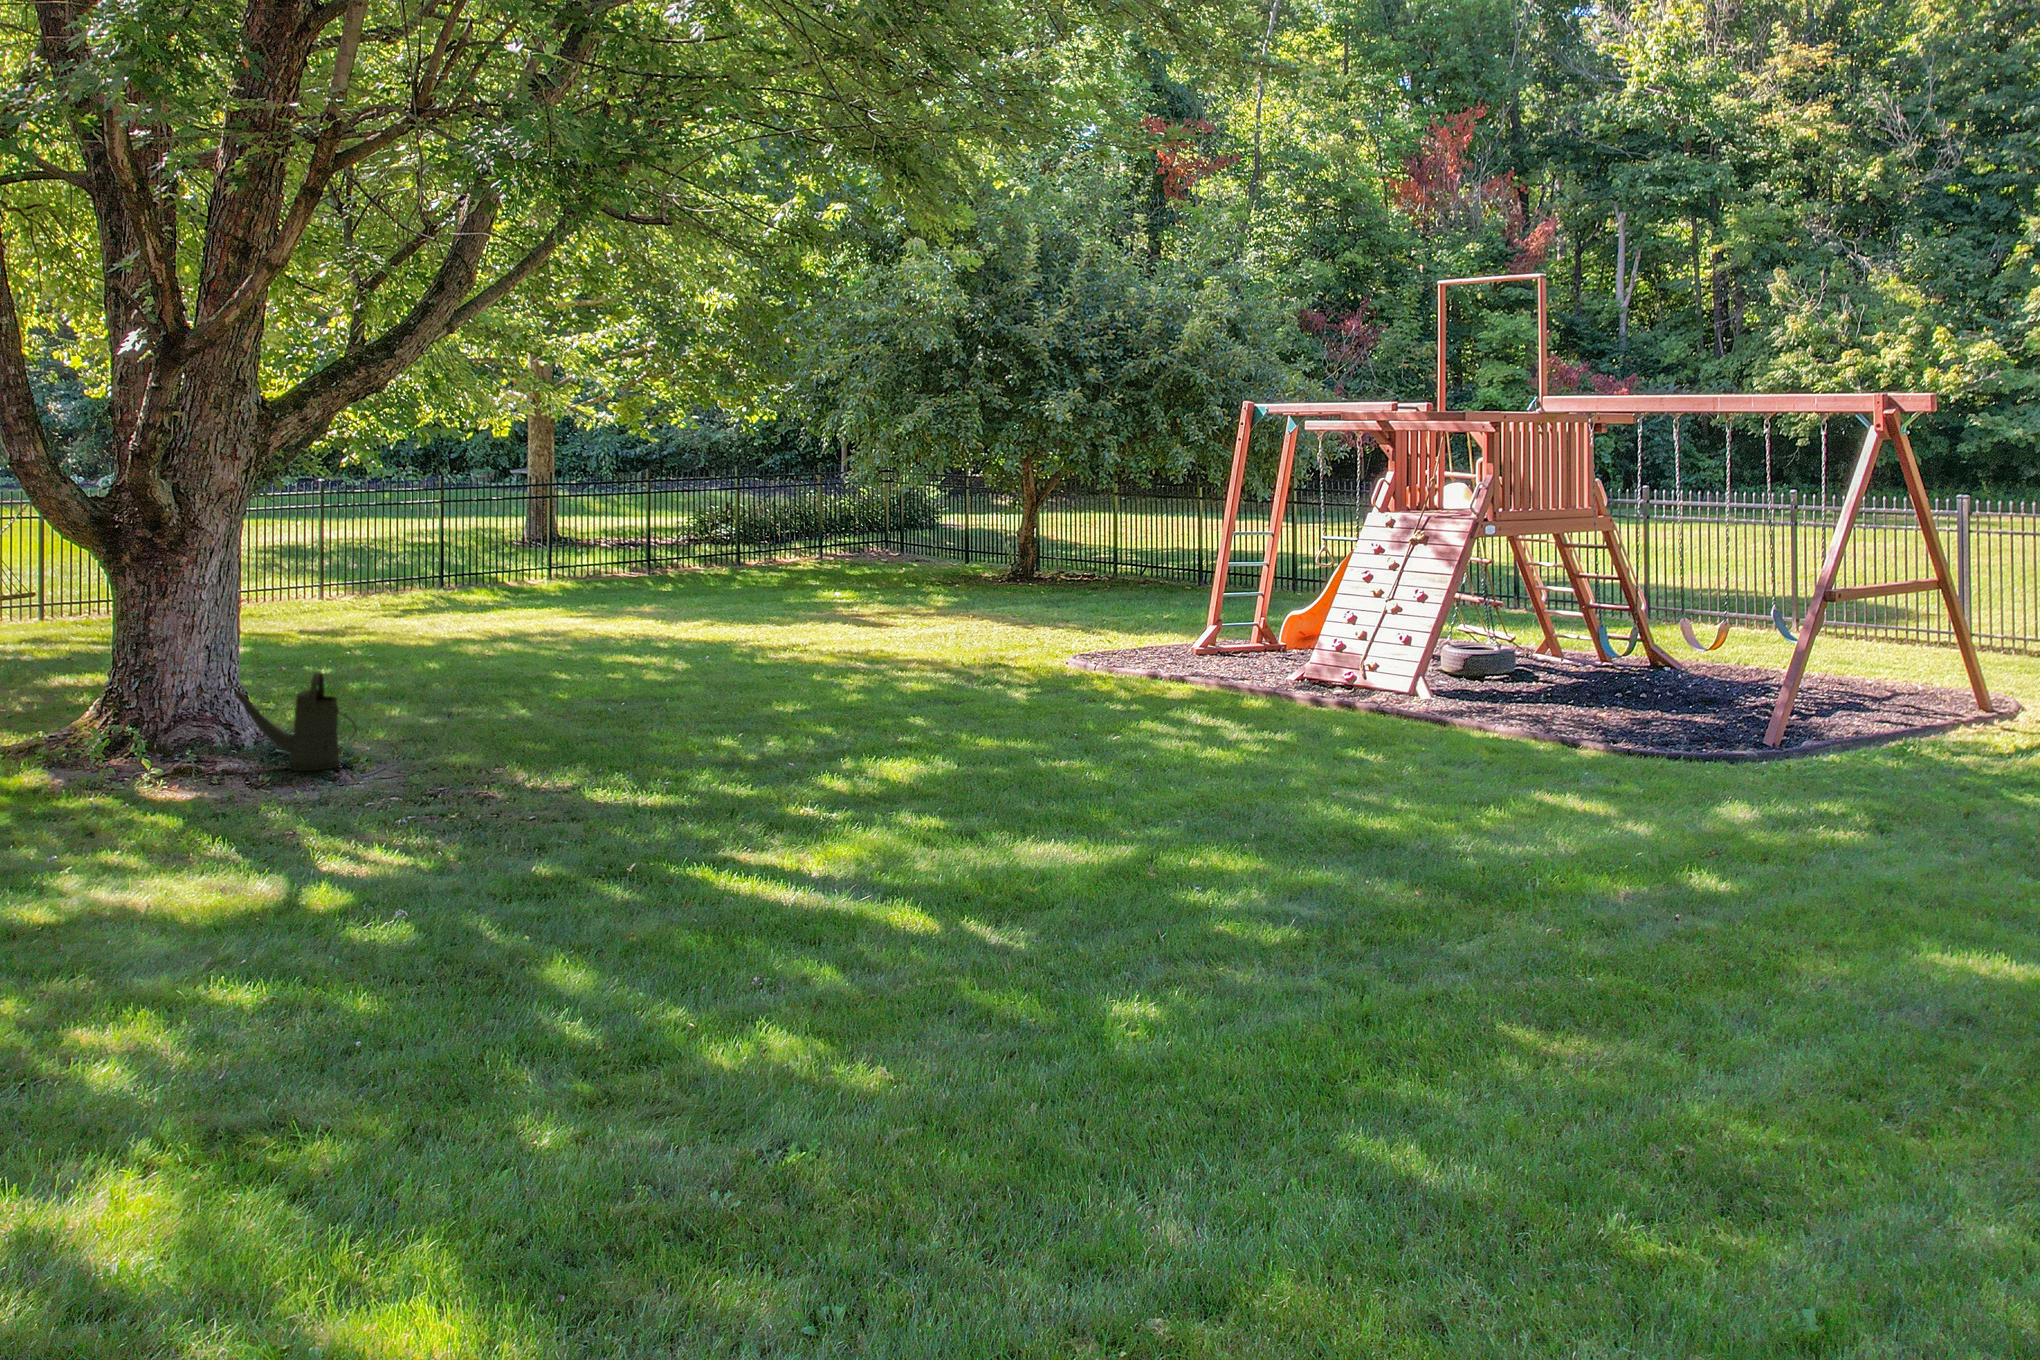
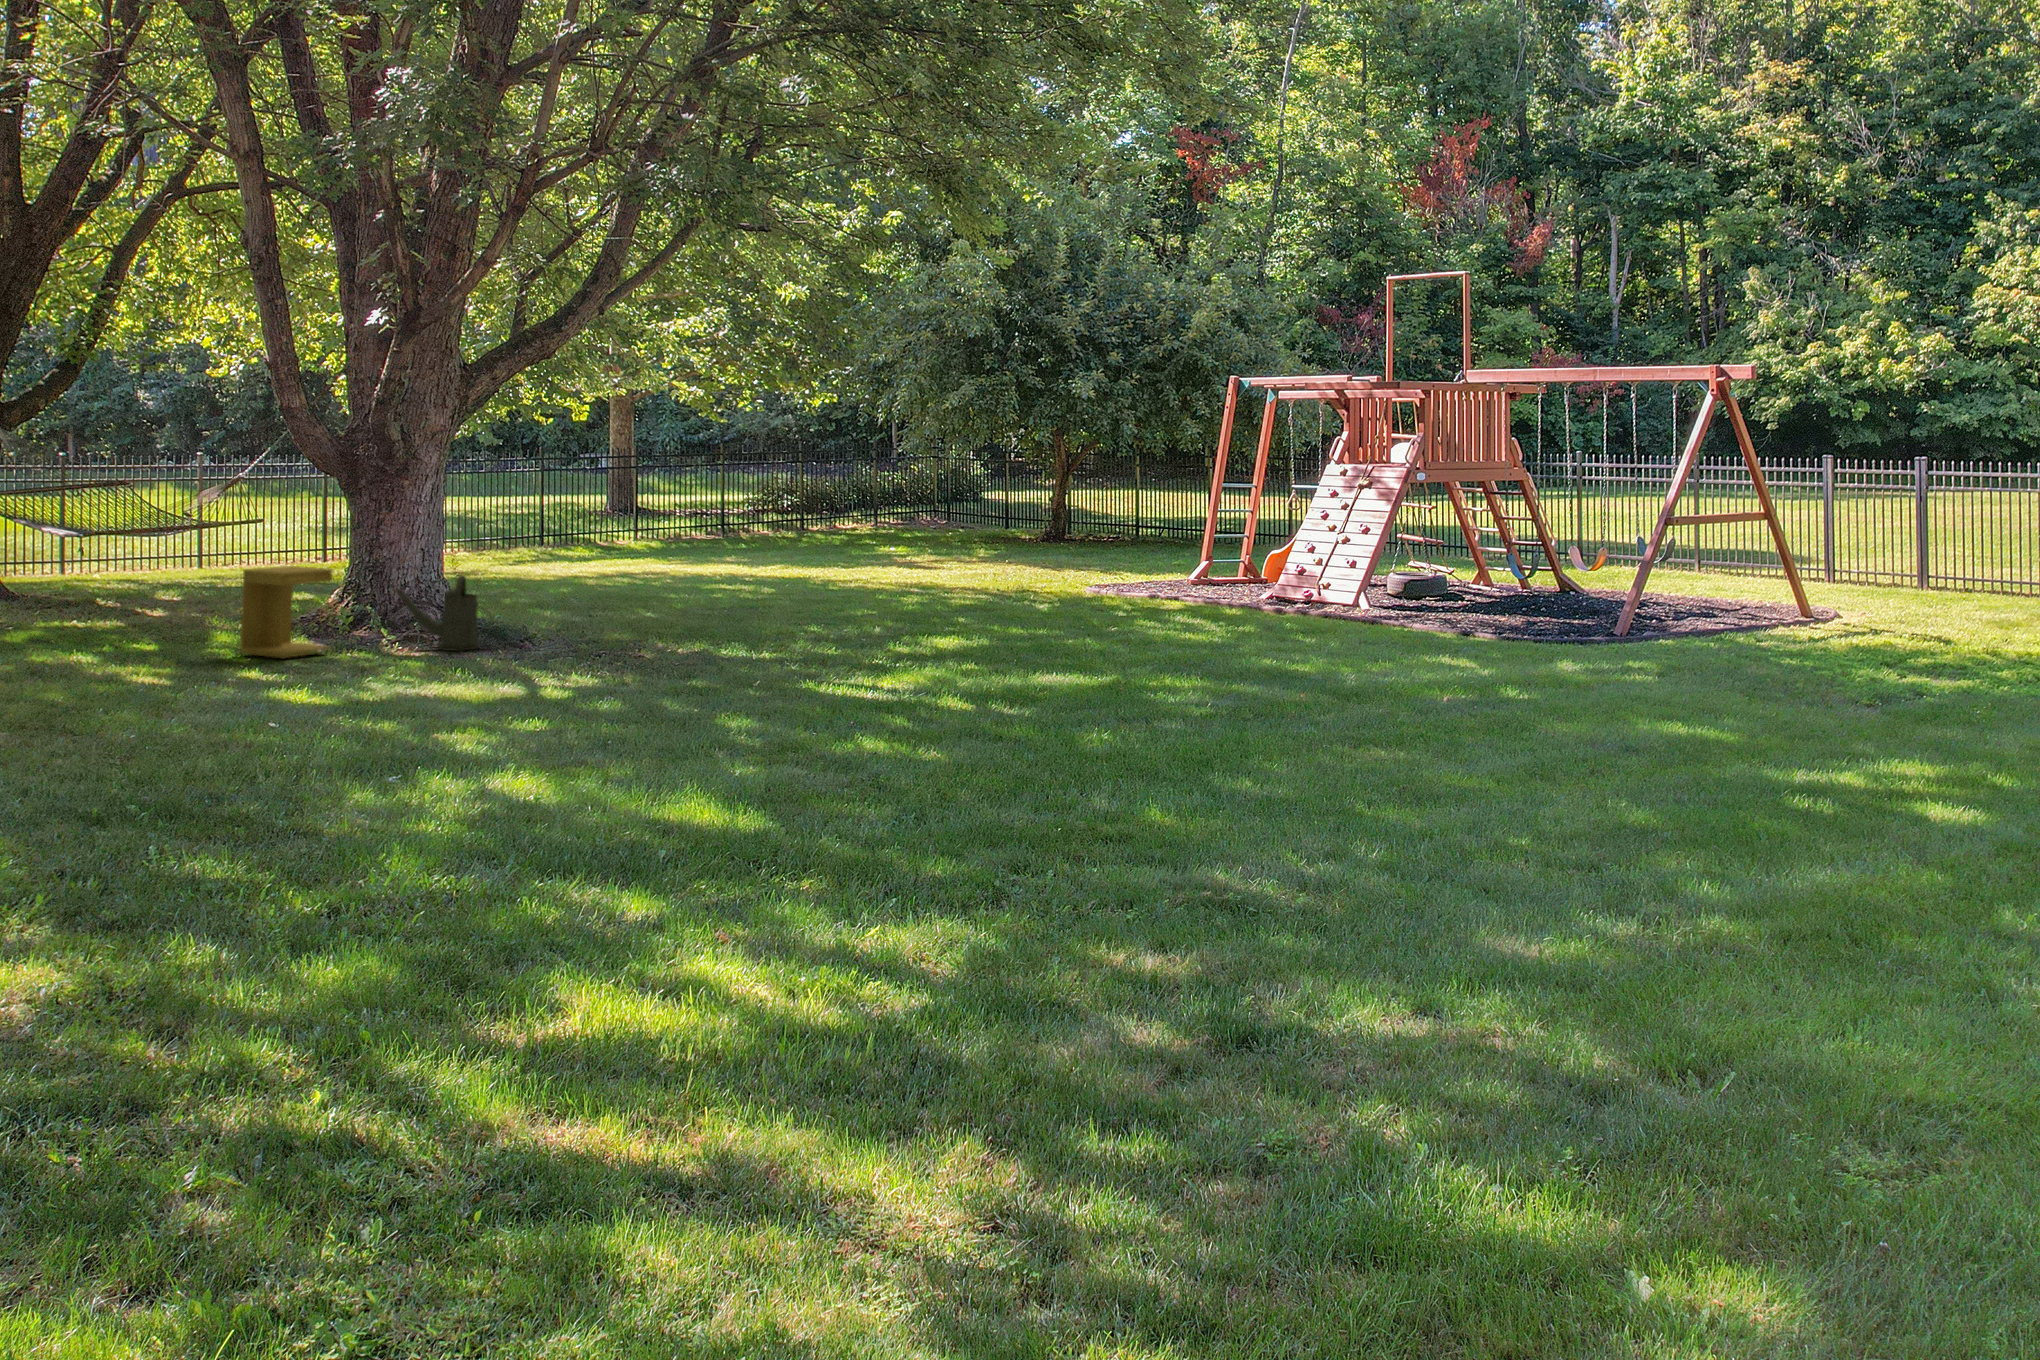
side table: none [35,662,154,787] -> present [240,566,333,659]

